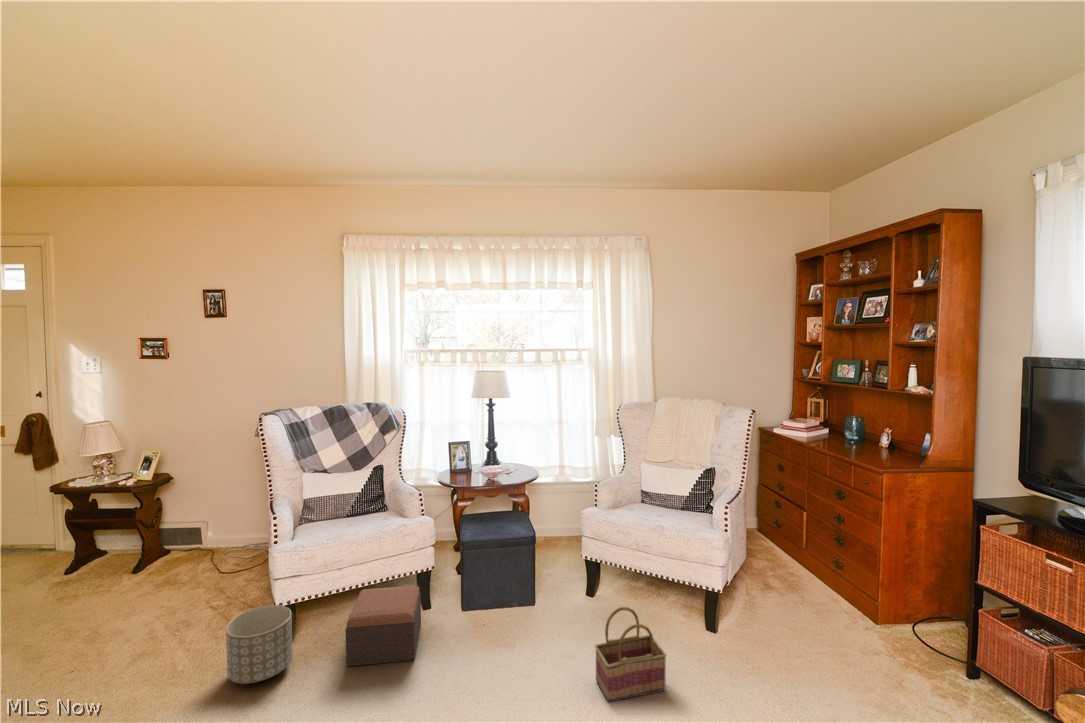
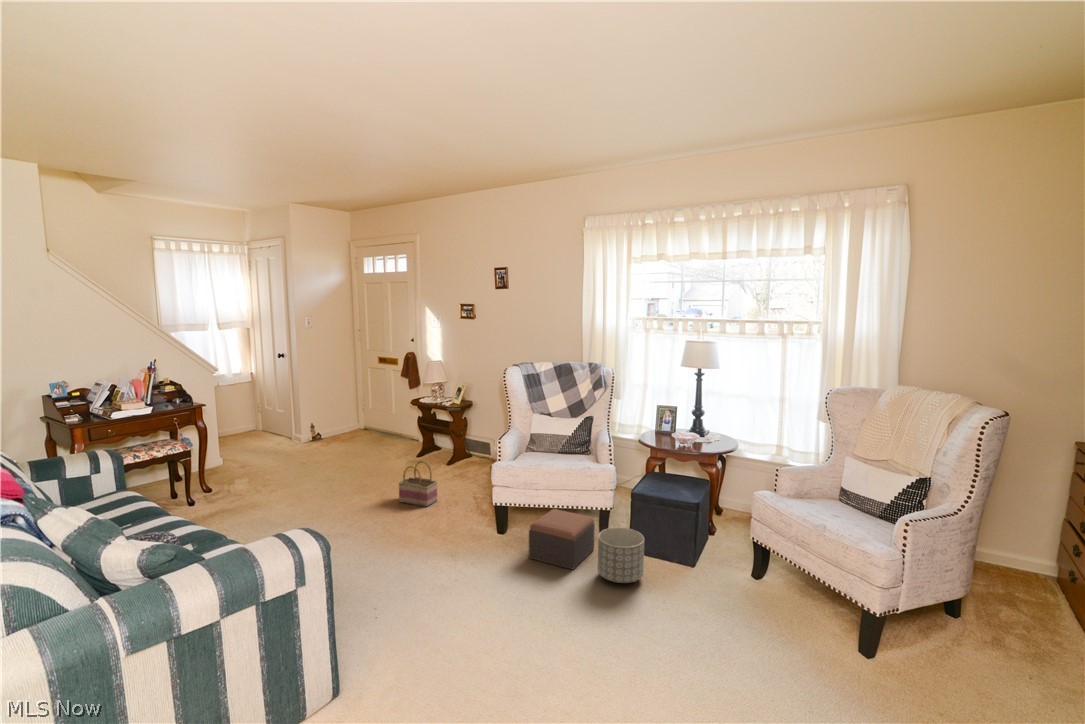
planter: present [226,605,293,684] -> present [598,527,644,583]
basket: present [595,607,666,702] -> present [399,461,437,507]

